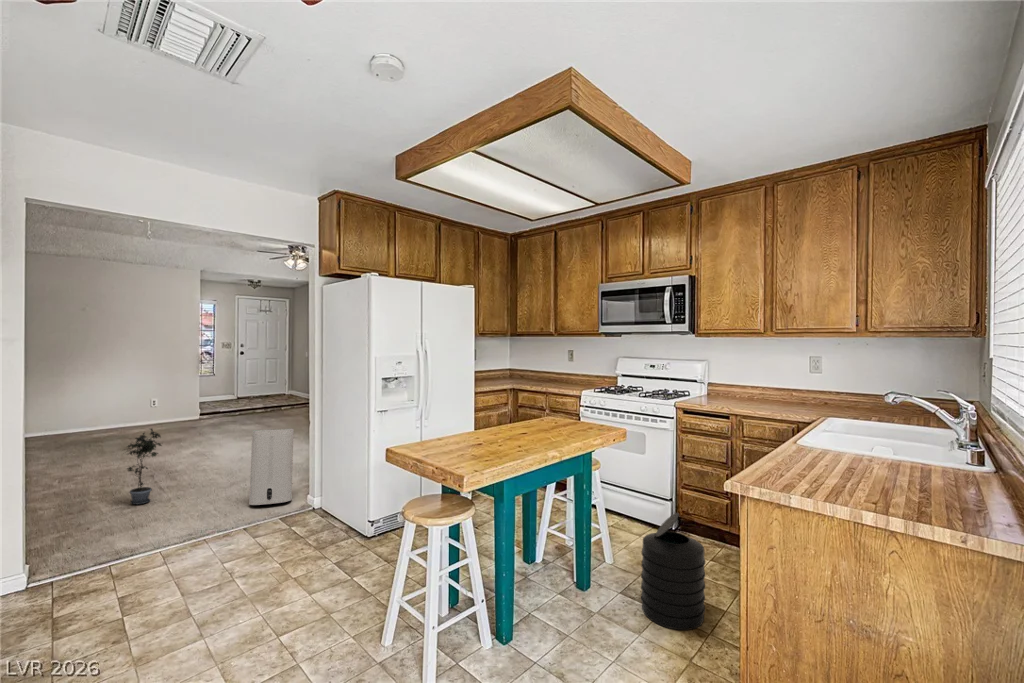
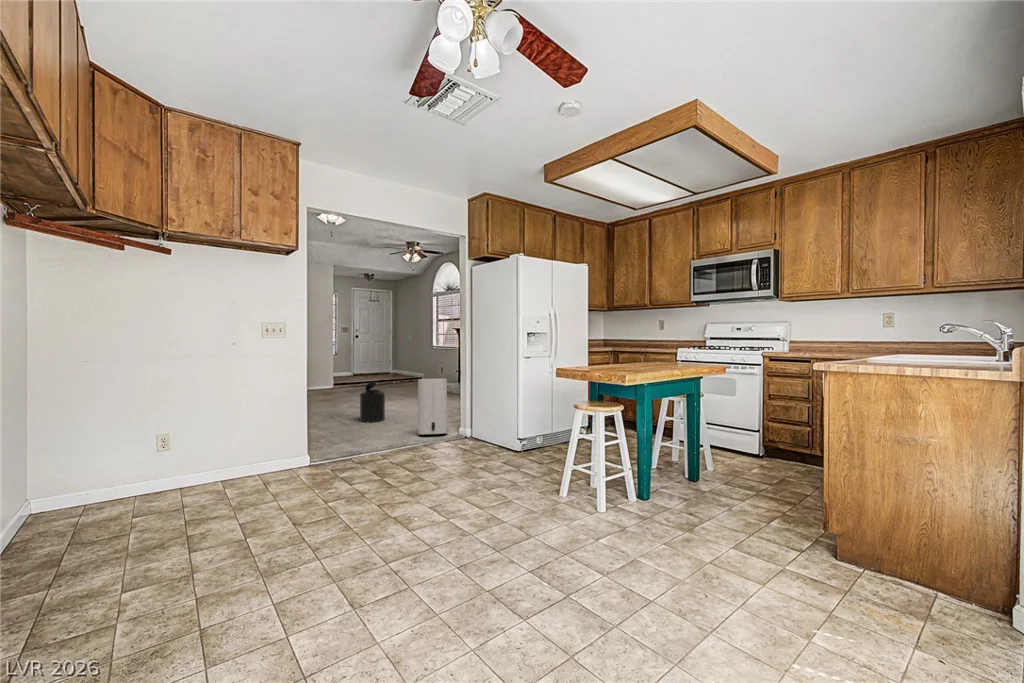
potted plant: present [127,429,161,504] -> none [328,378,353,433]
trash can: present [641,513,705,630] -> present [360,381,385,422]

